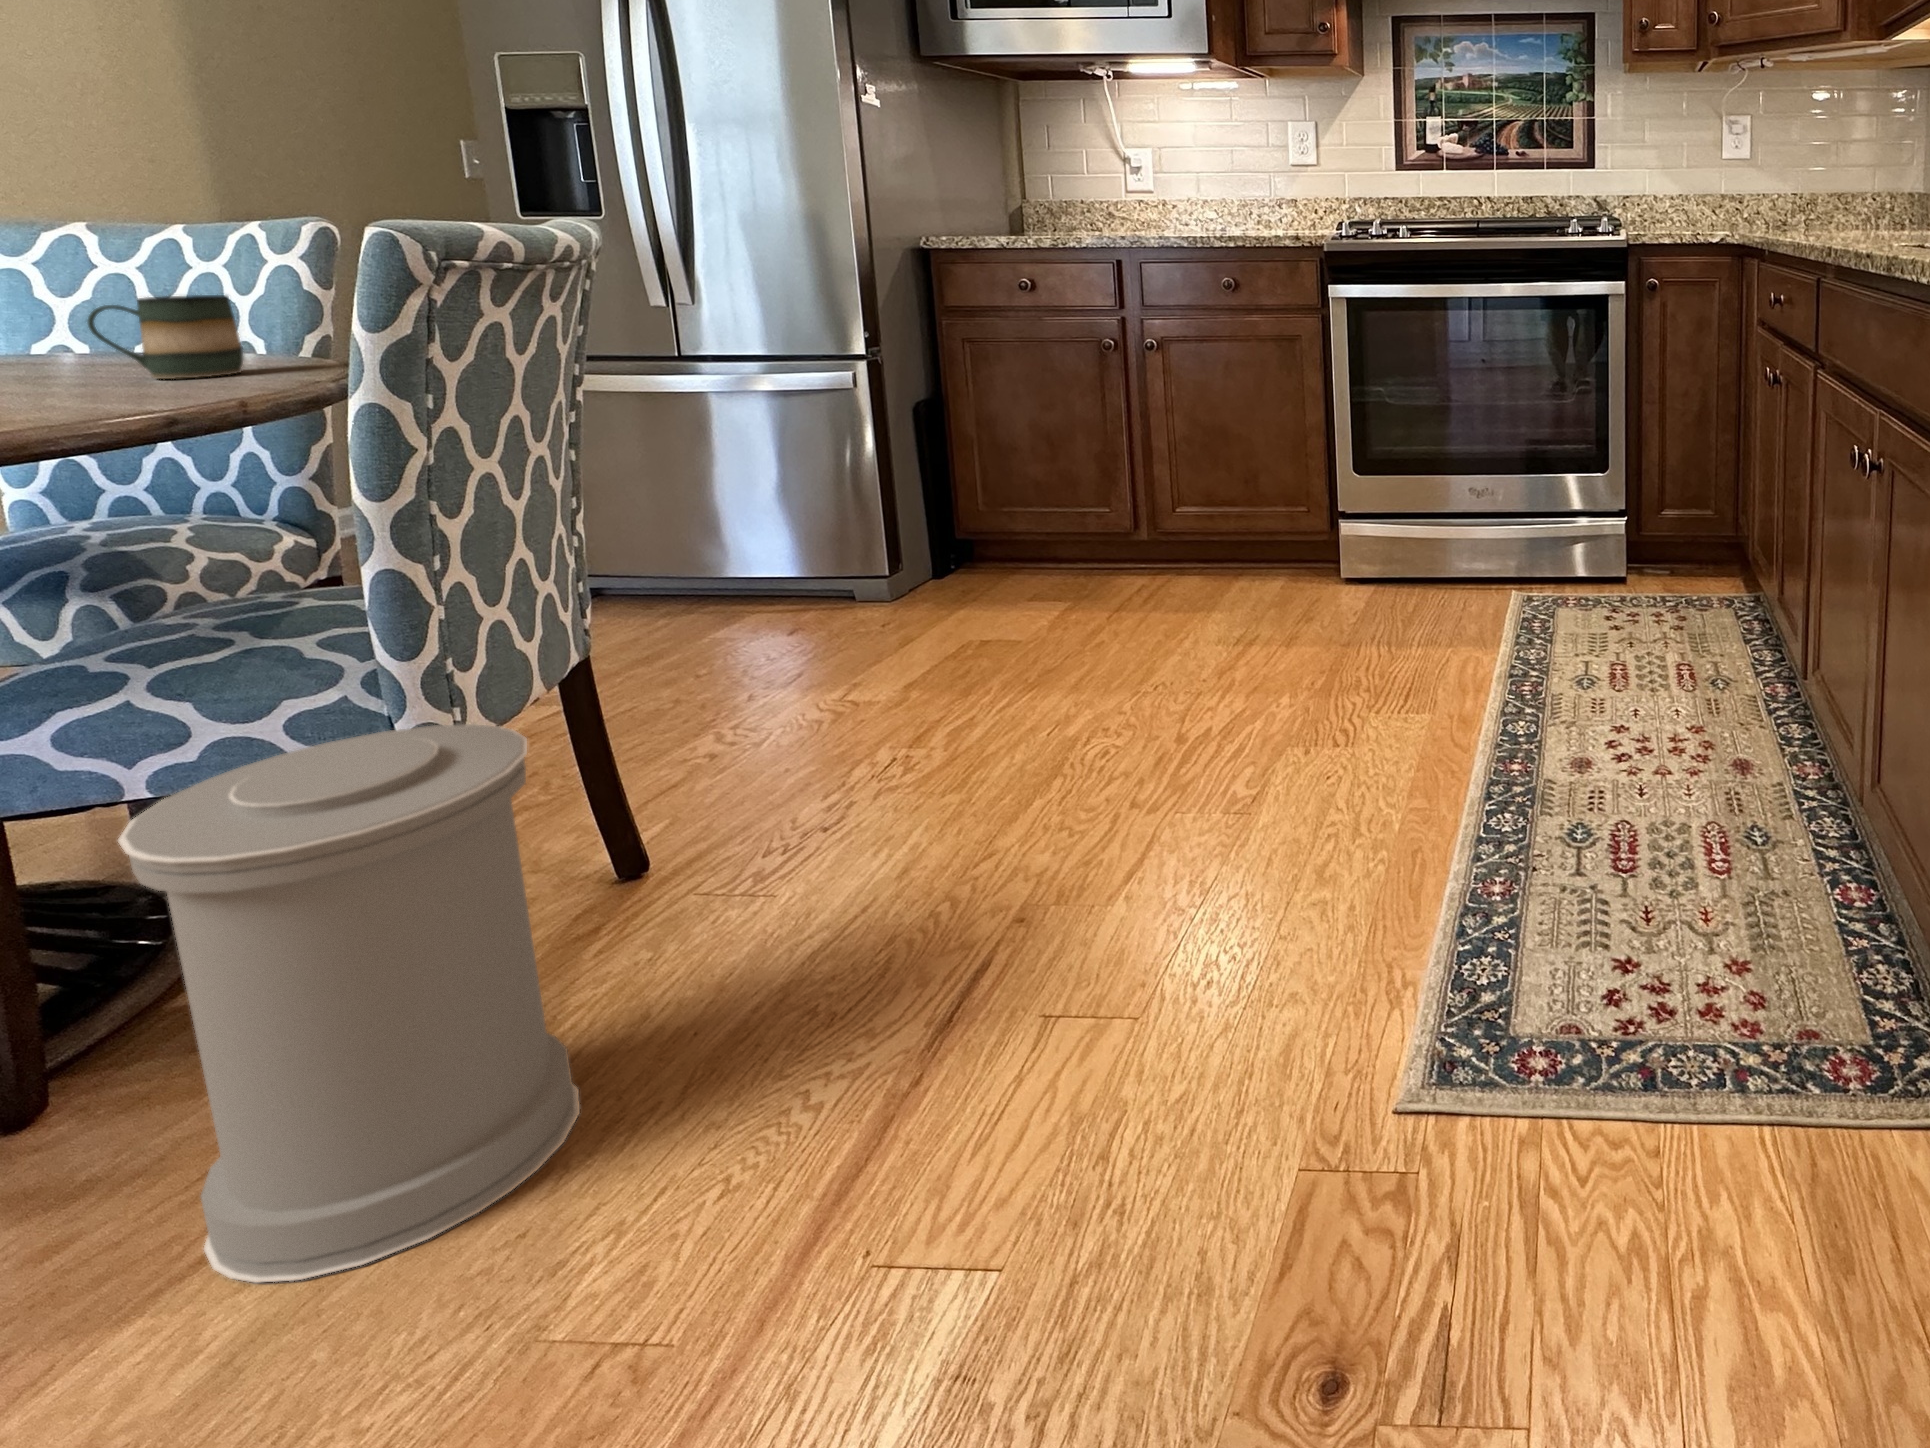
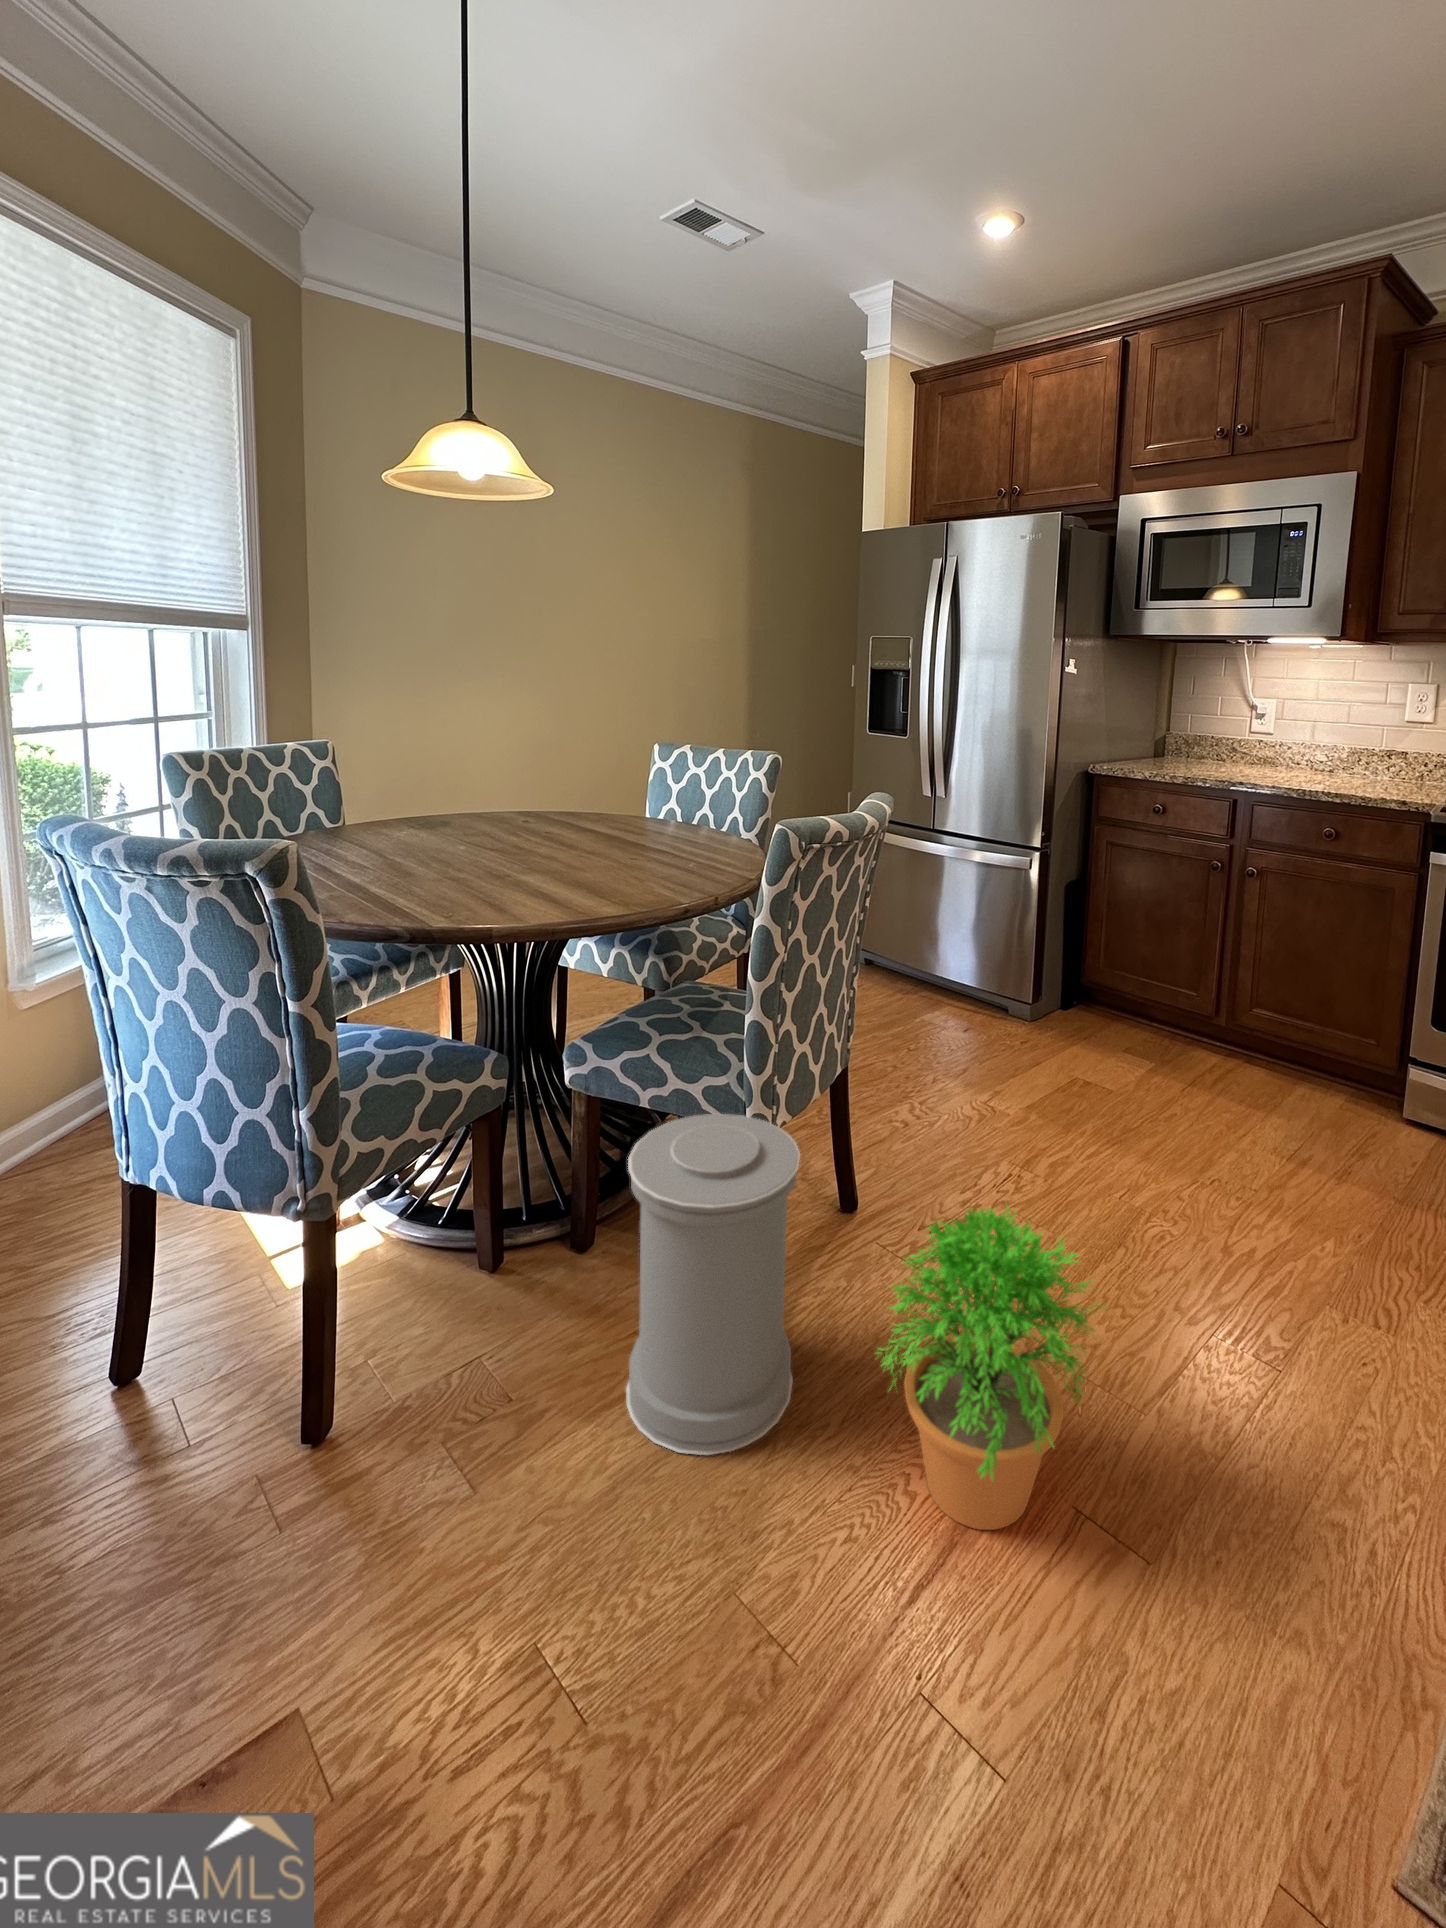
mug: present [88,295,243,379] -> none [672,827,726,876]
potted plant: none [722,697,1053,1100] -> present [877,1206,1099,1530]

